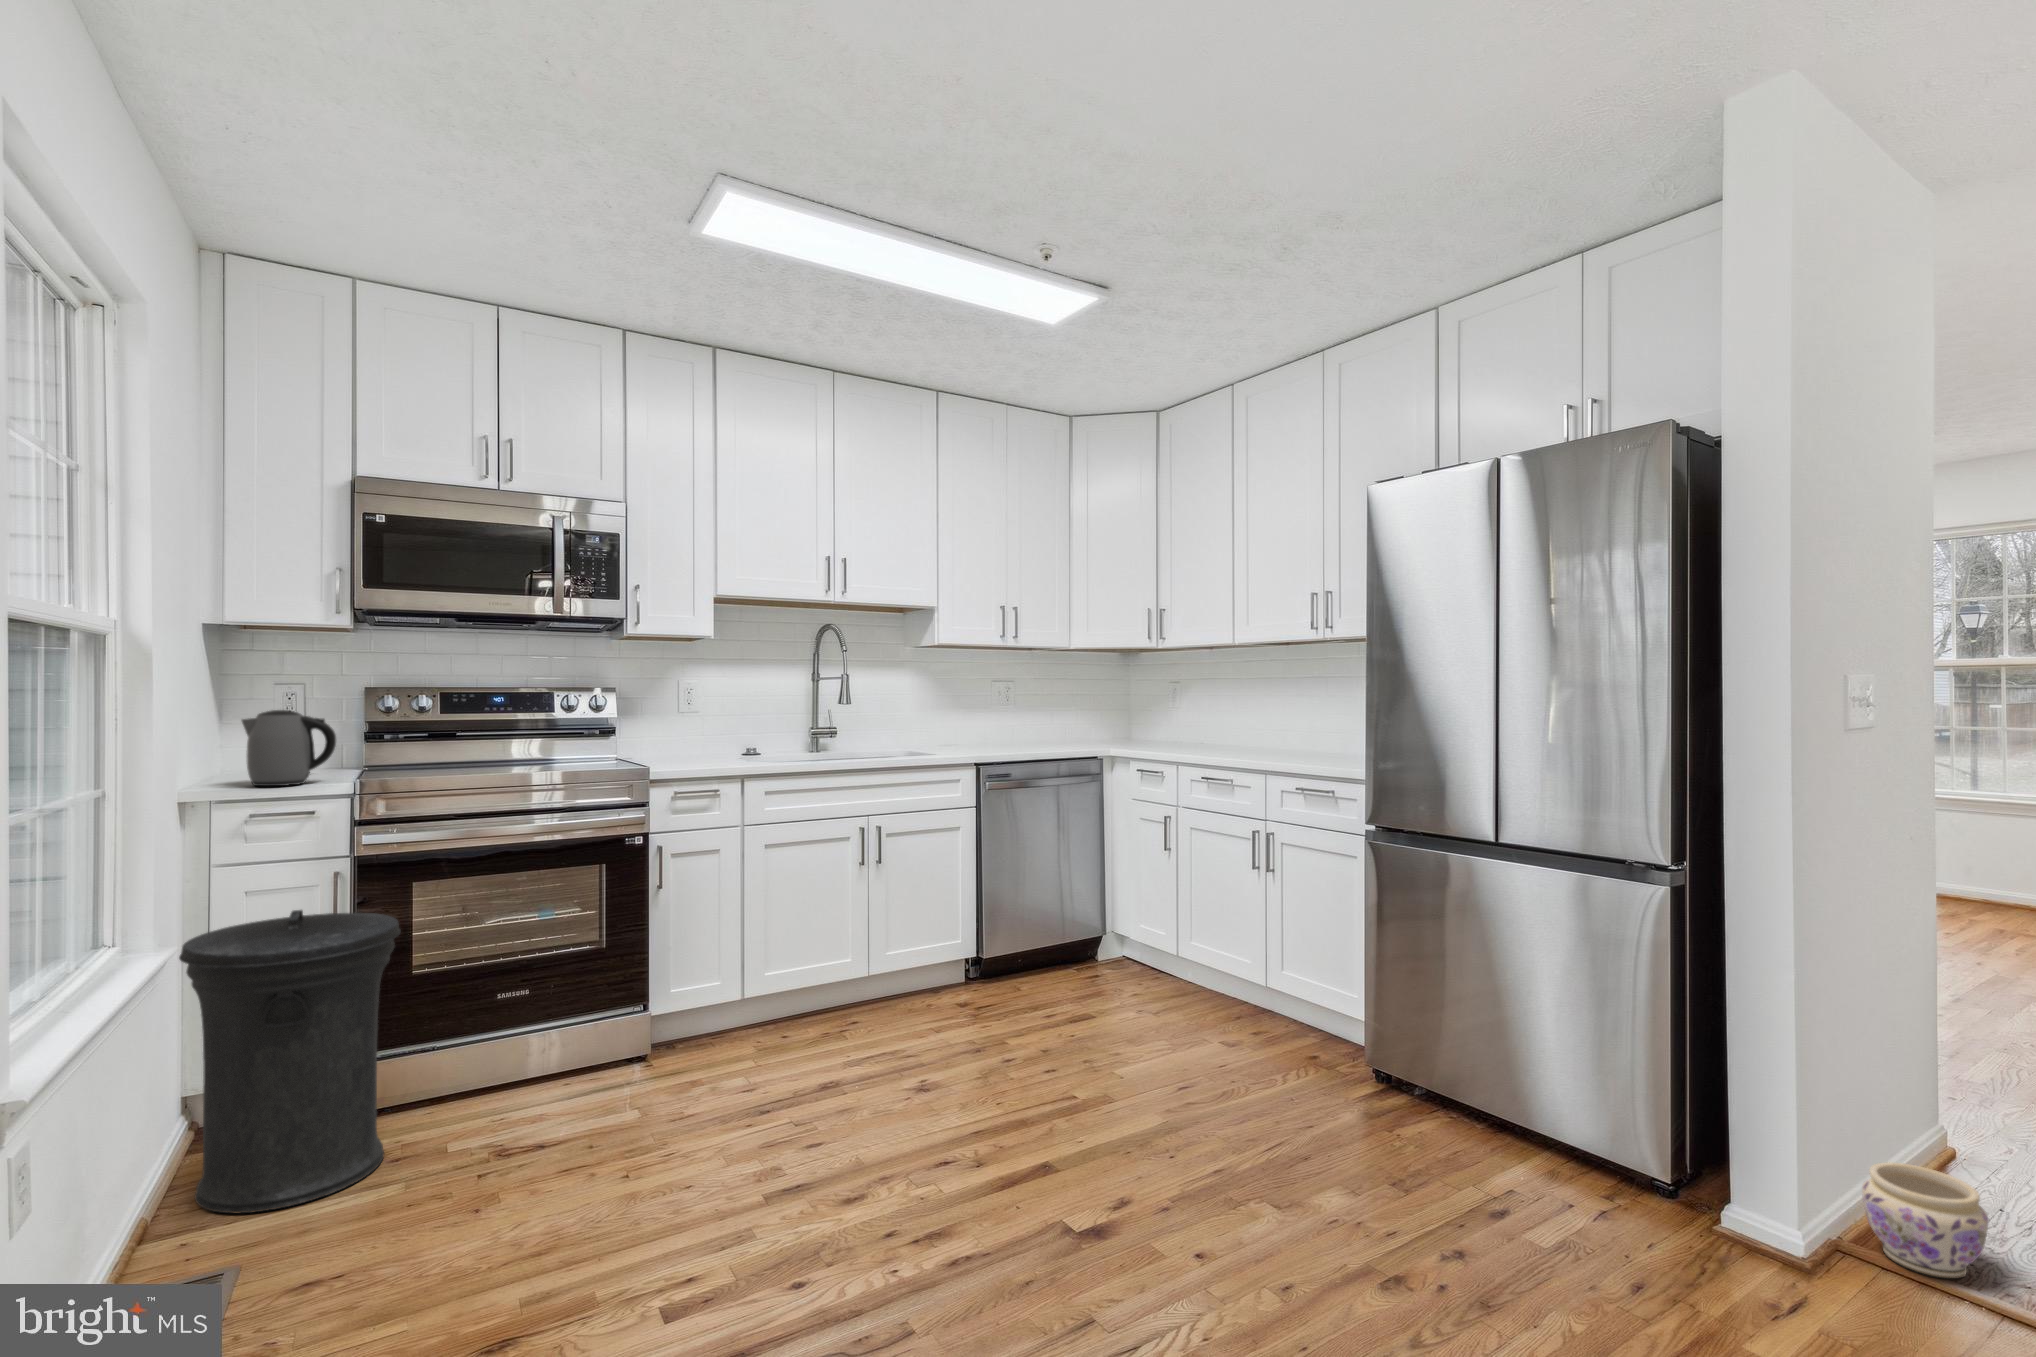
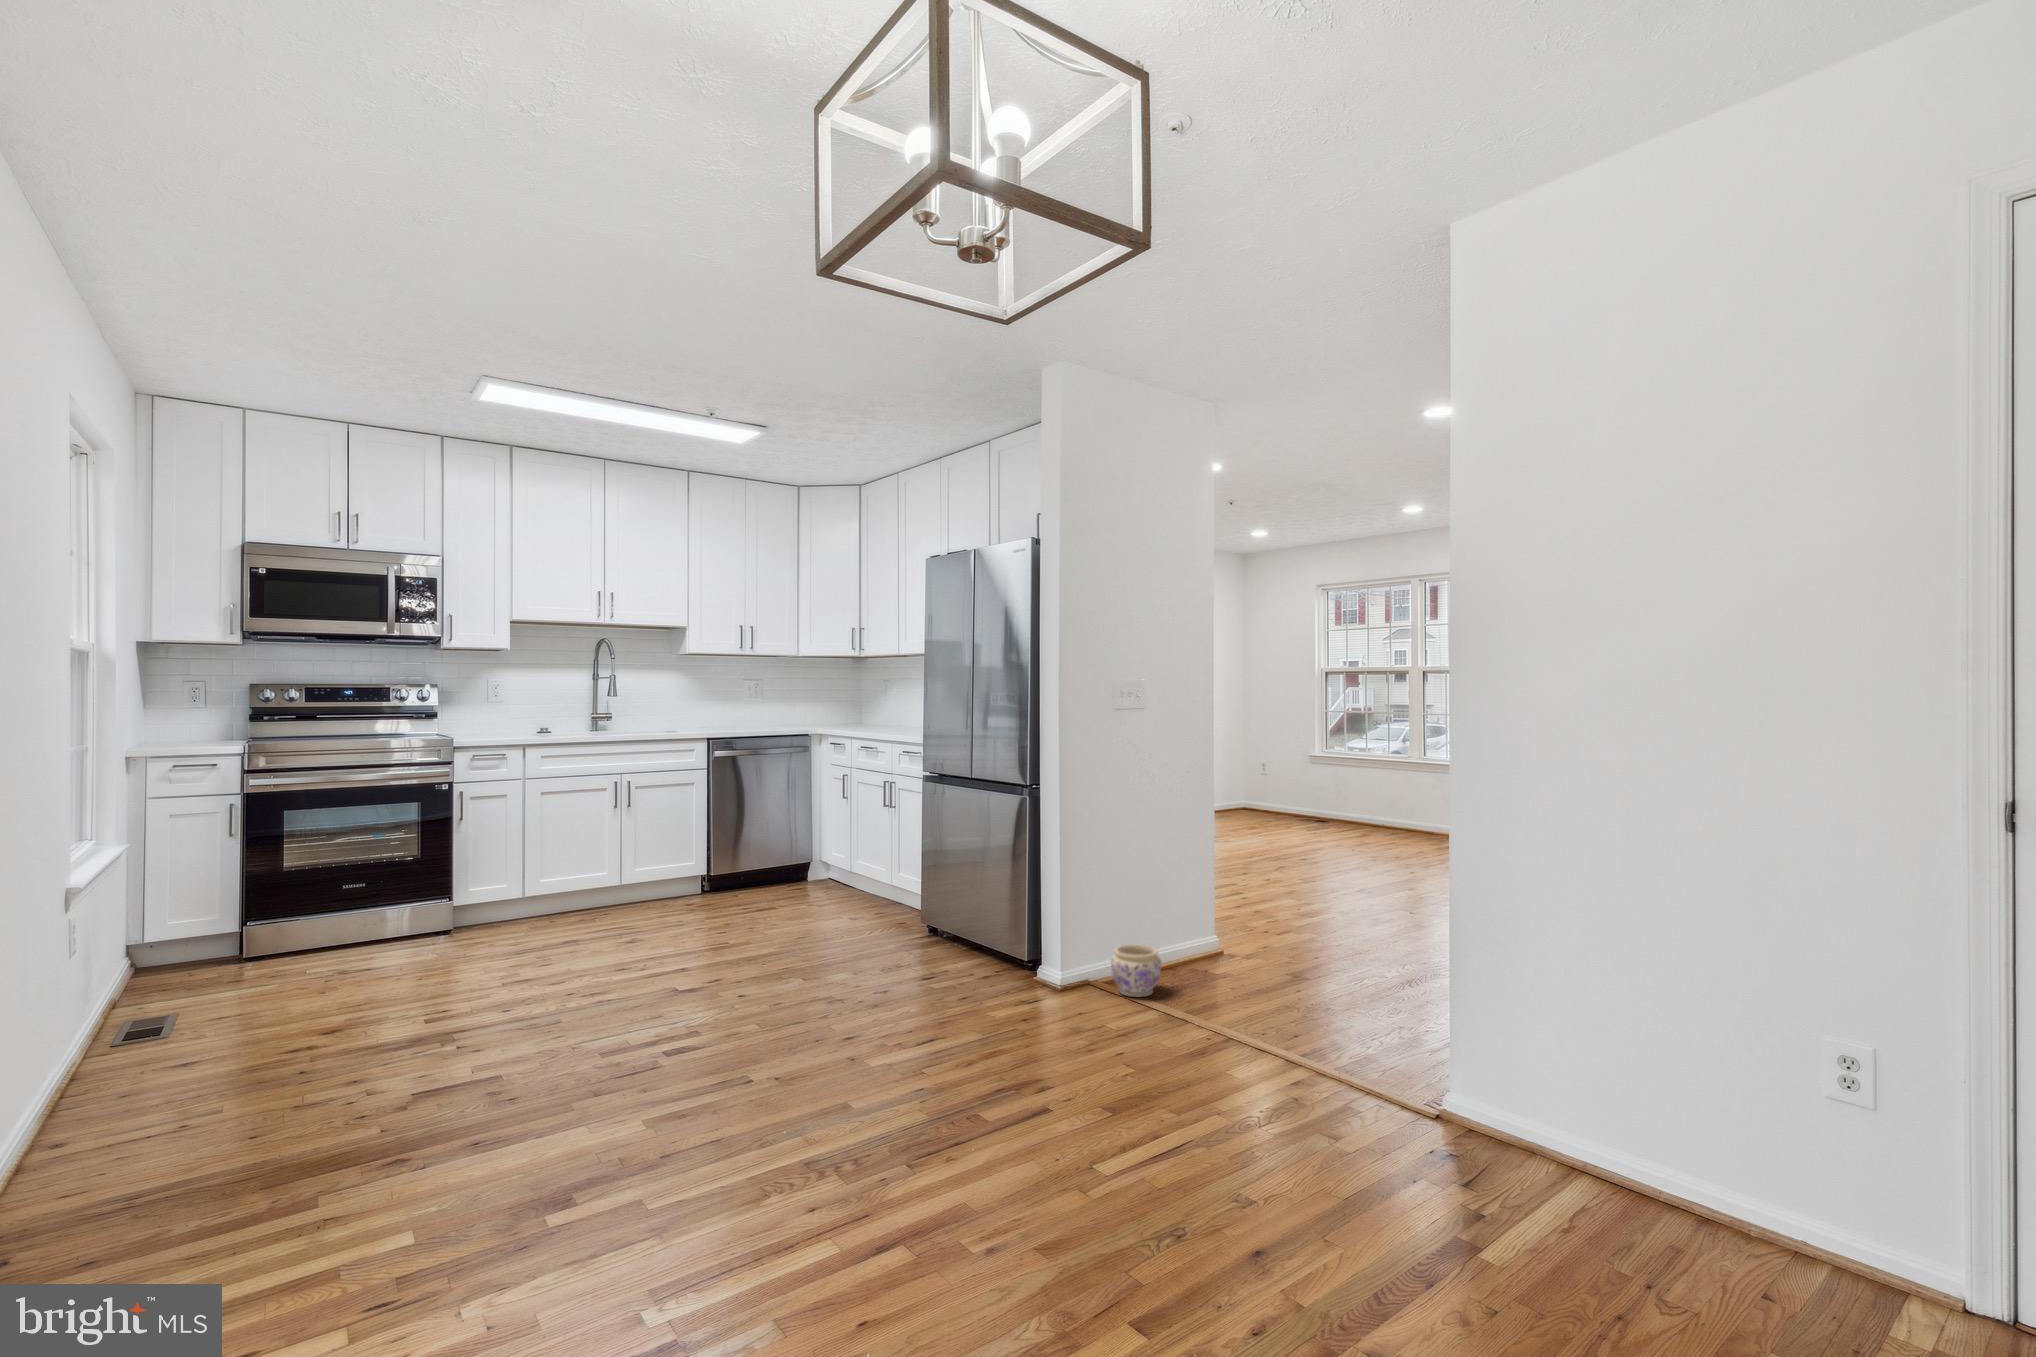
kettle: present [242,710,336,786] -> none [165,699,231,748]
trash can: present [179,910,401,1213] -> none [130,823,275,1001]

